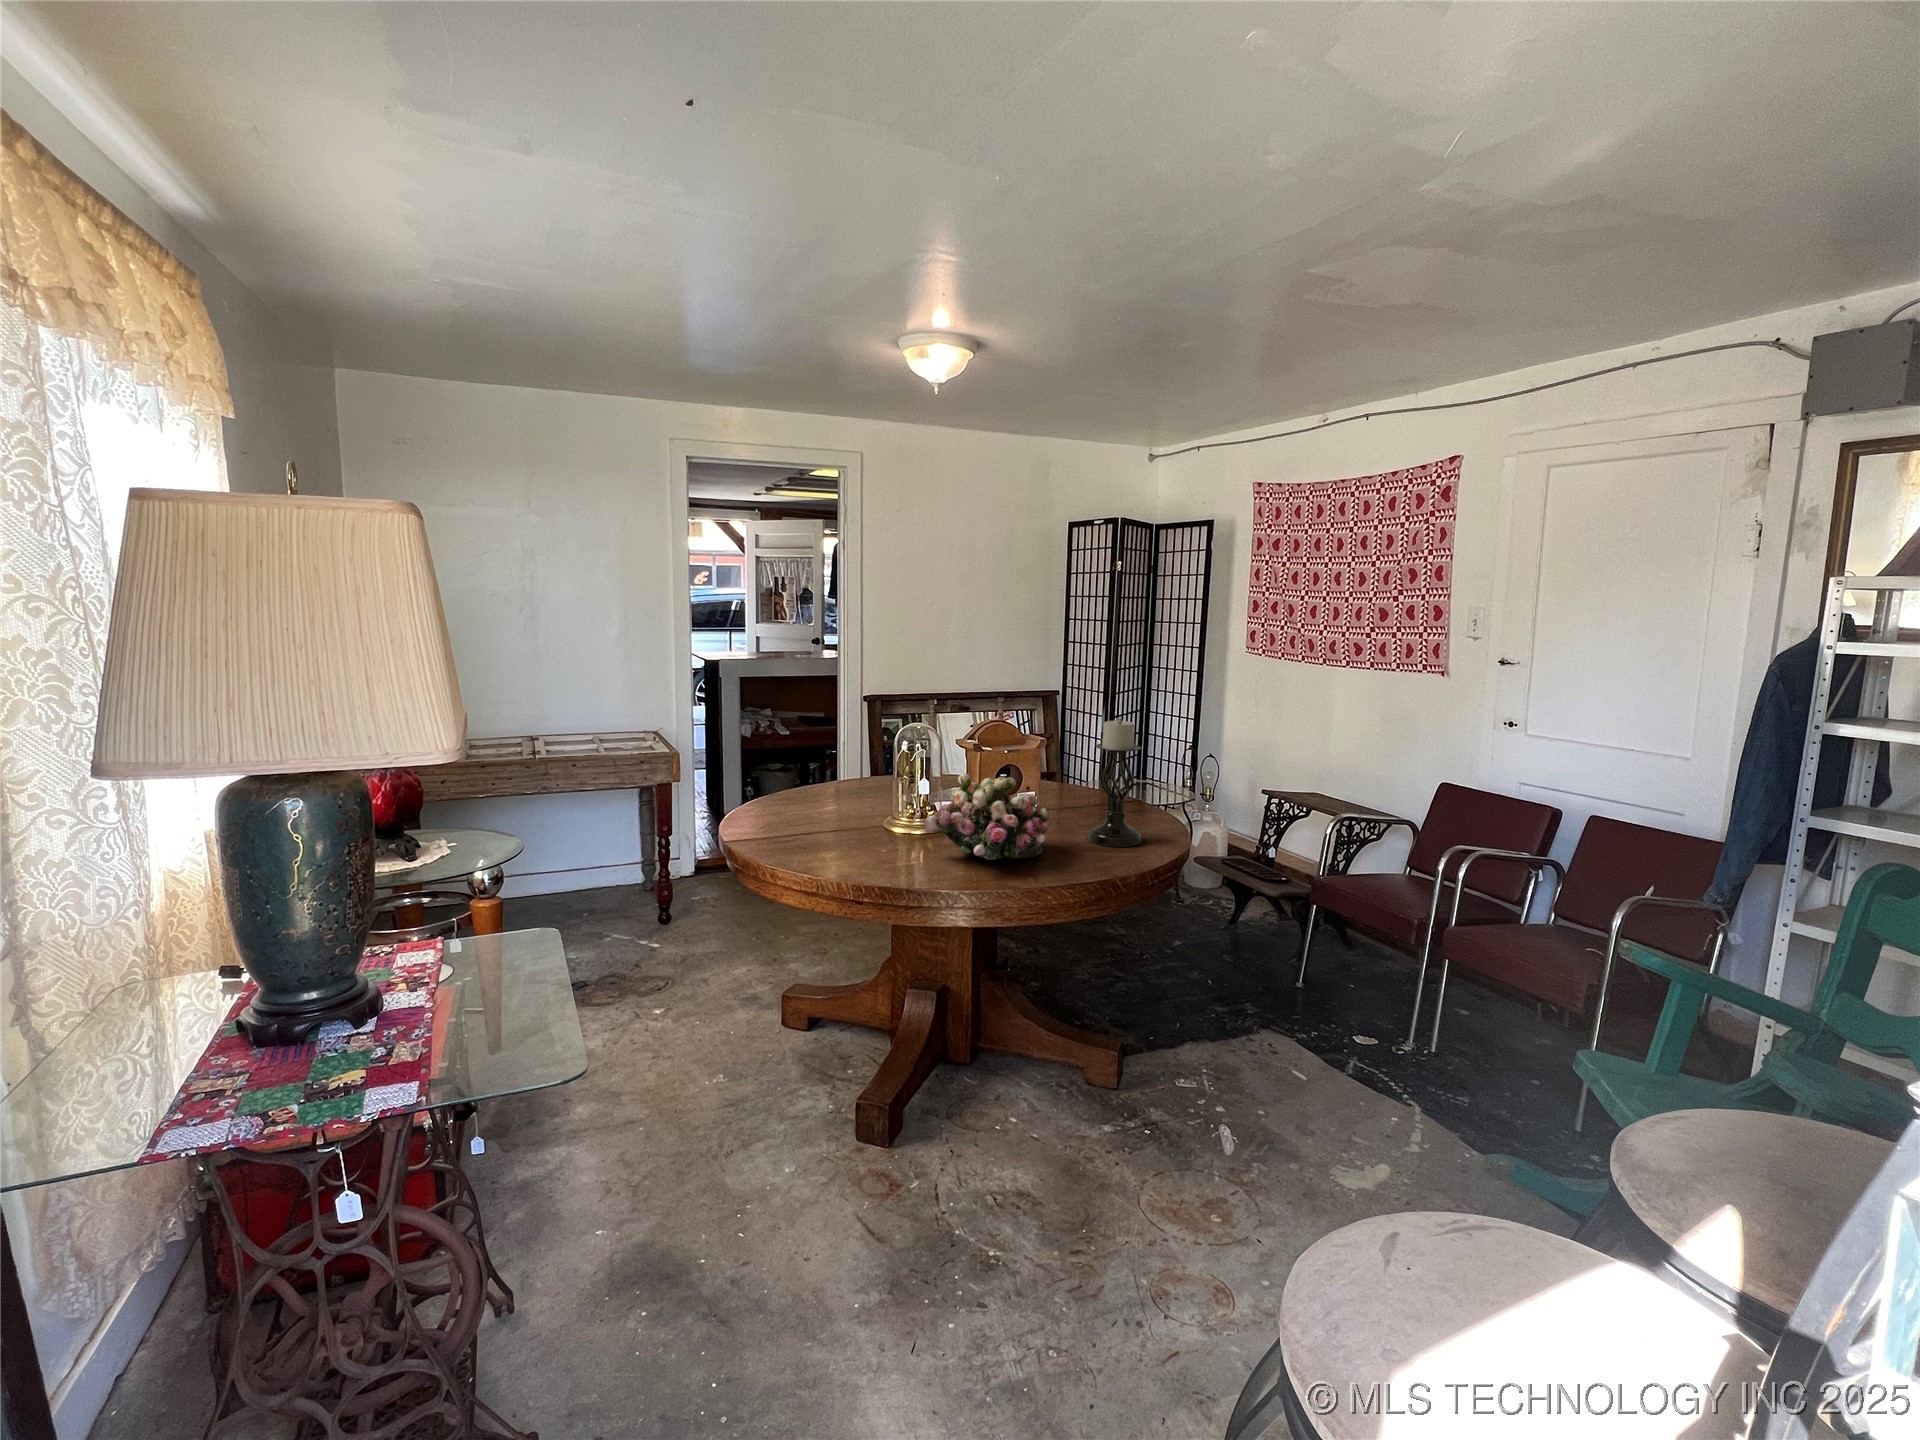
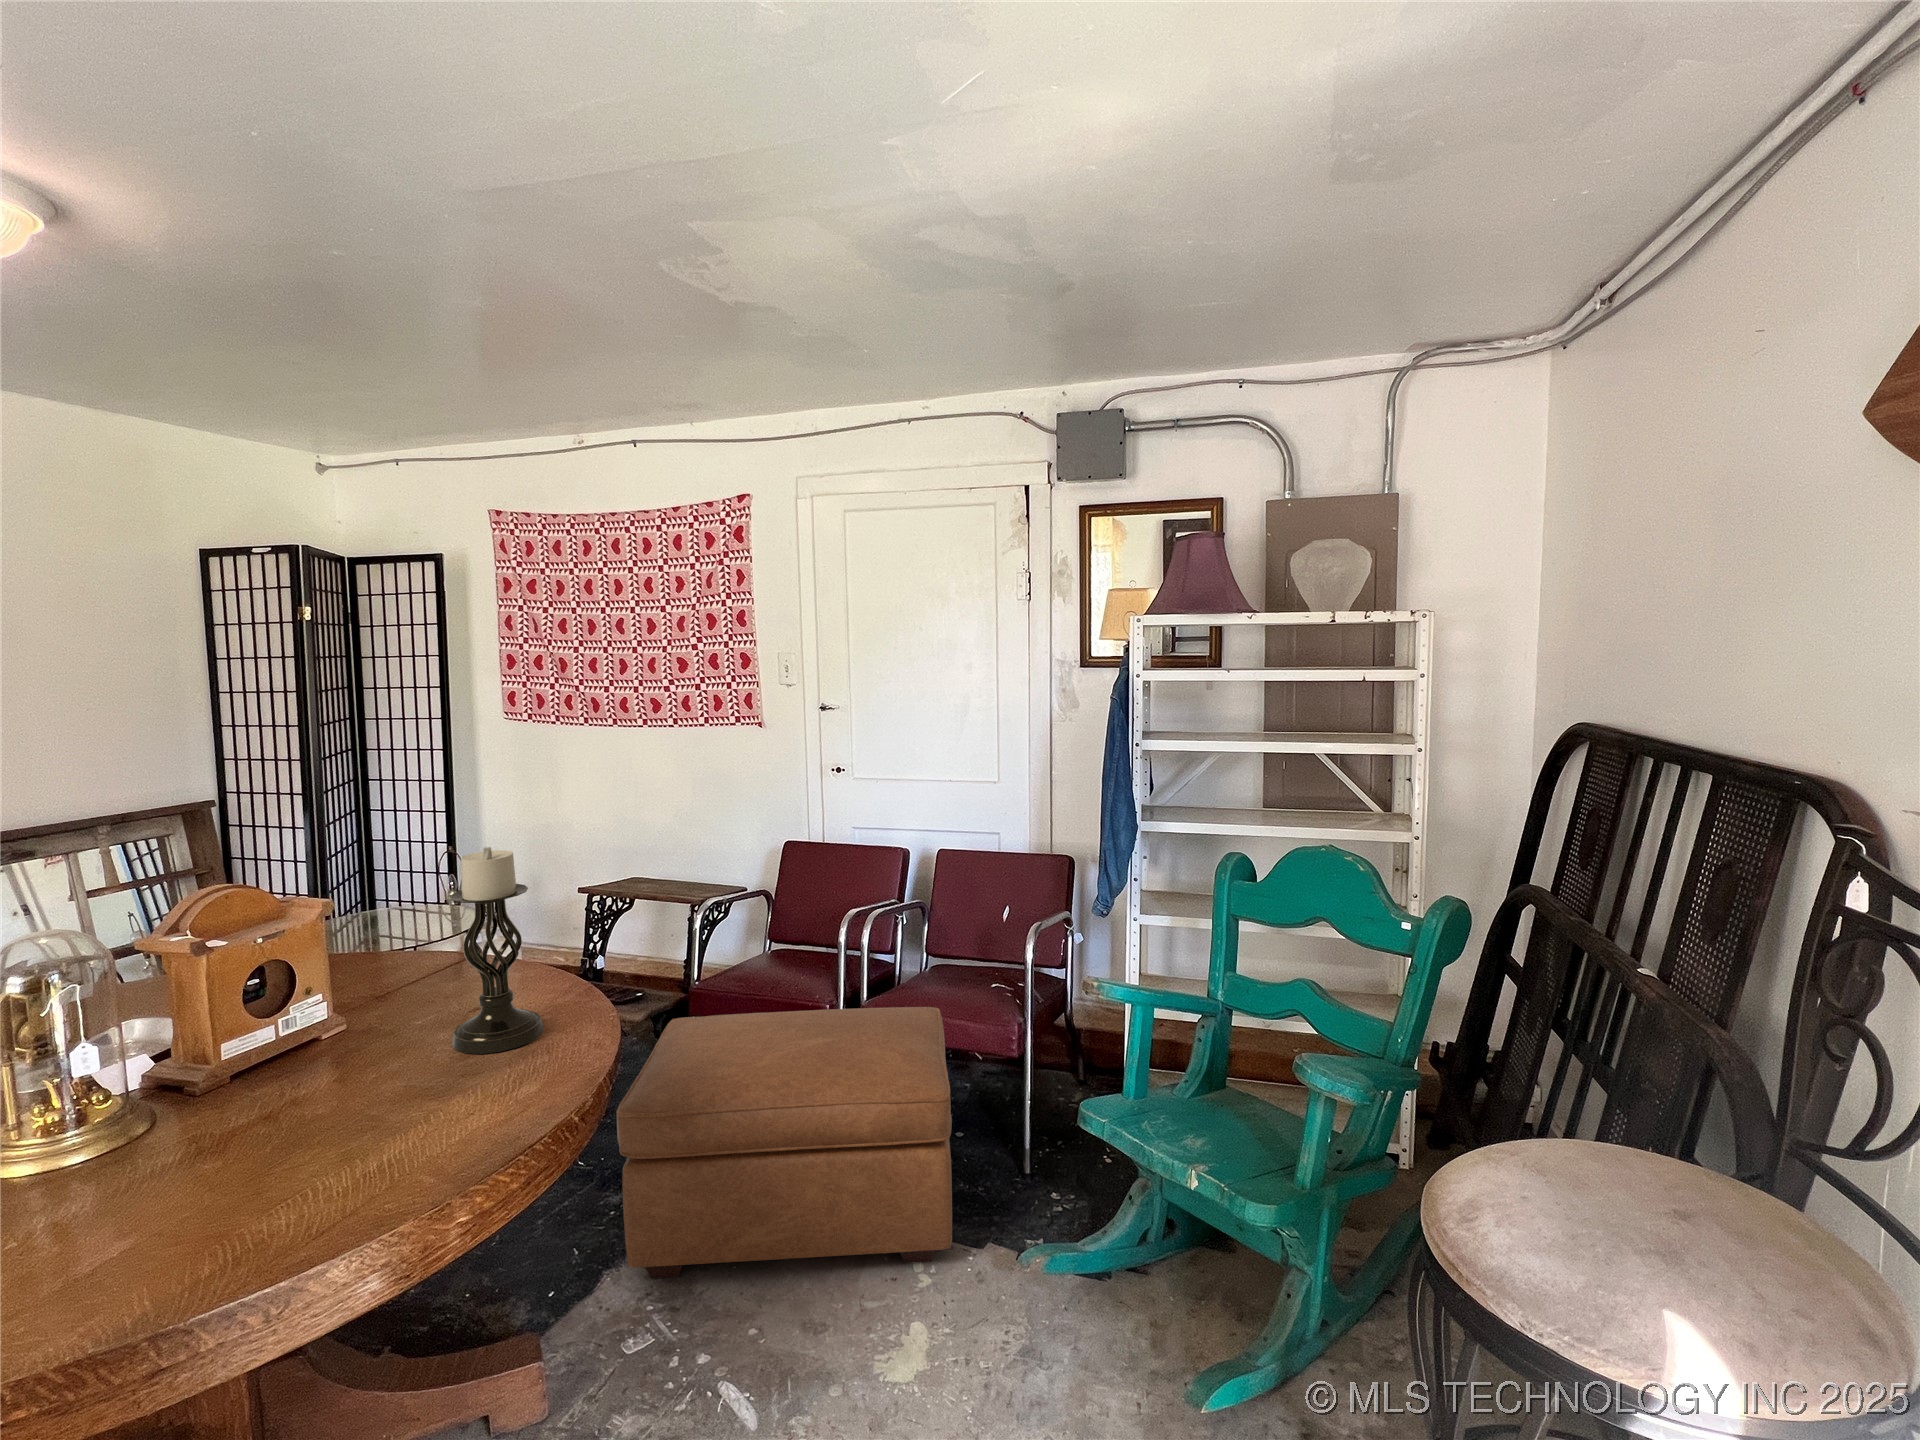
flower arrangement: present [925,773,1049,860] -> none [141,993,421,1172]
ottoman: none [1197,890,1519,1143] -> present [616,1007,952,1278]

